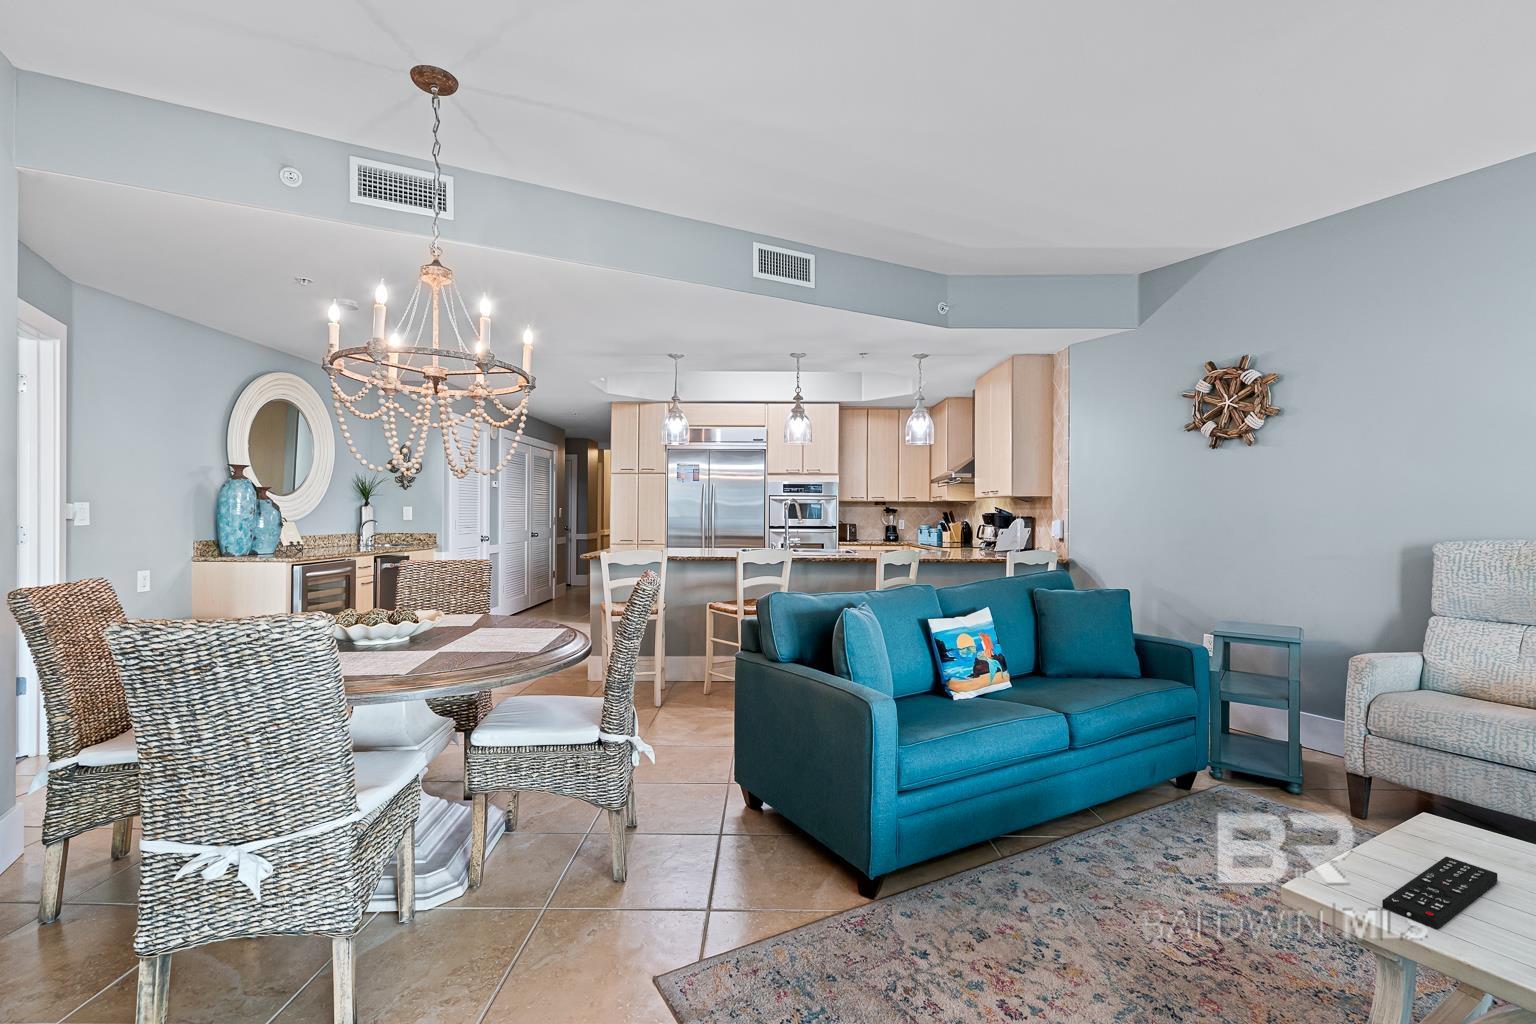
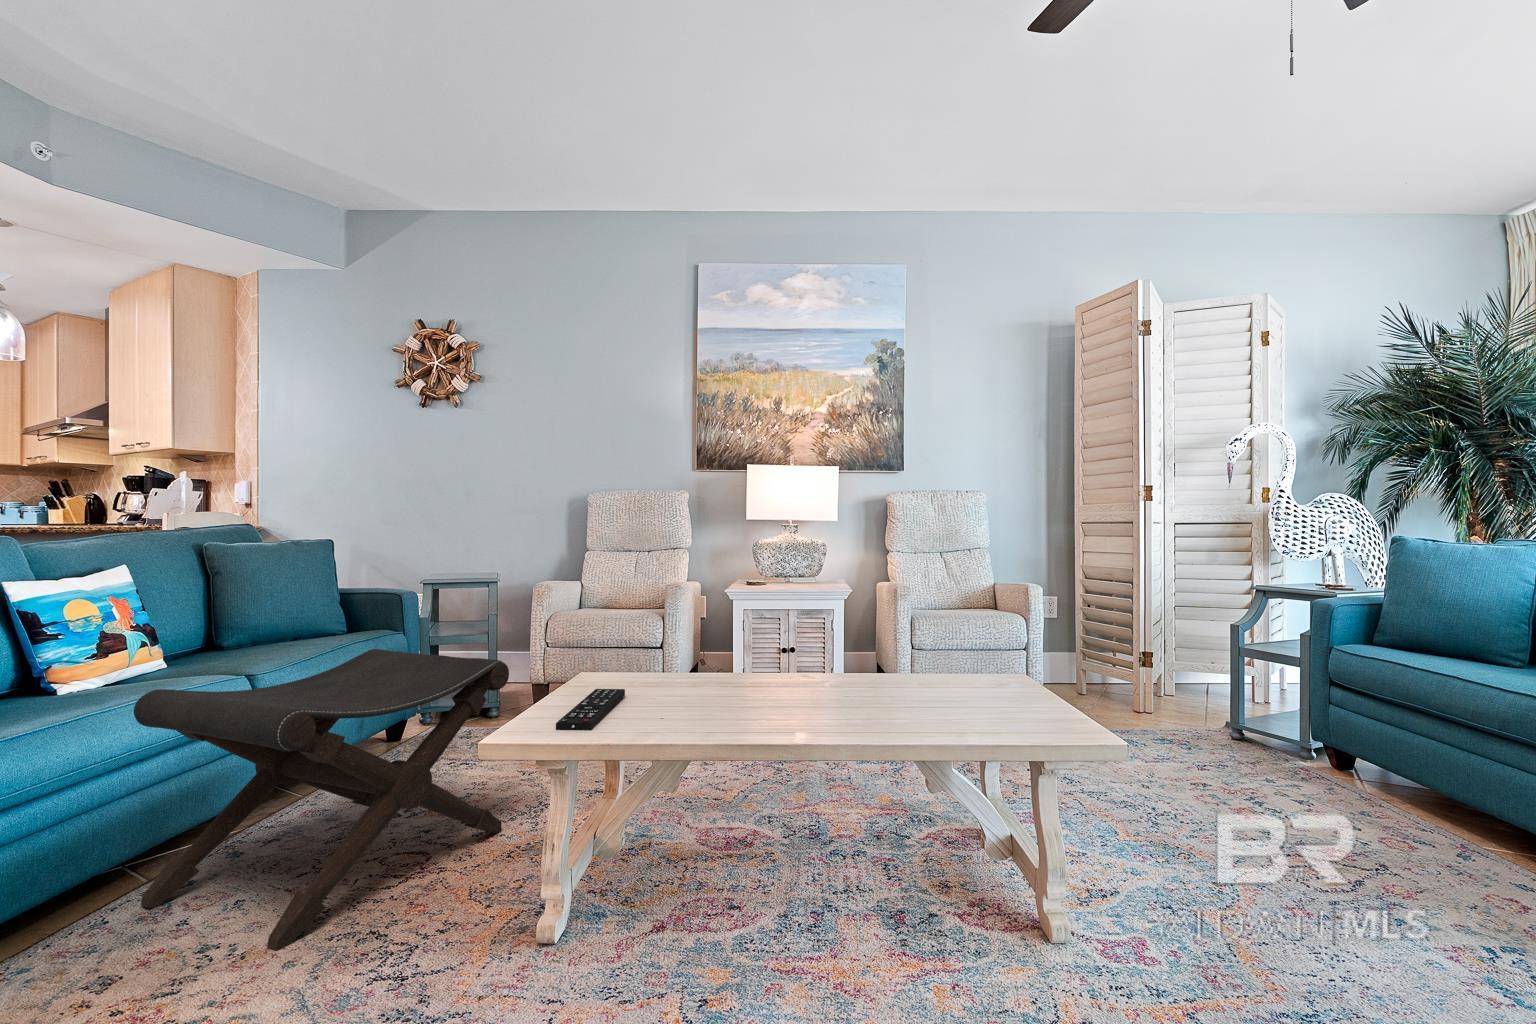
footstool: none [992,717,1317,981] -> present [134,649,509,951]

